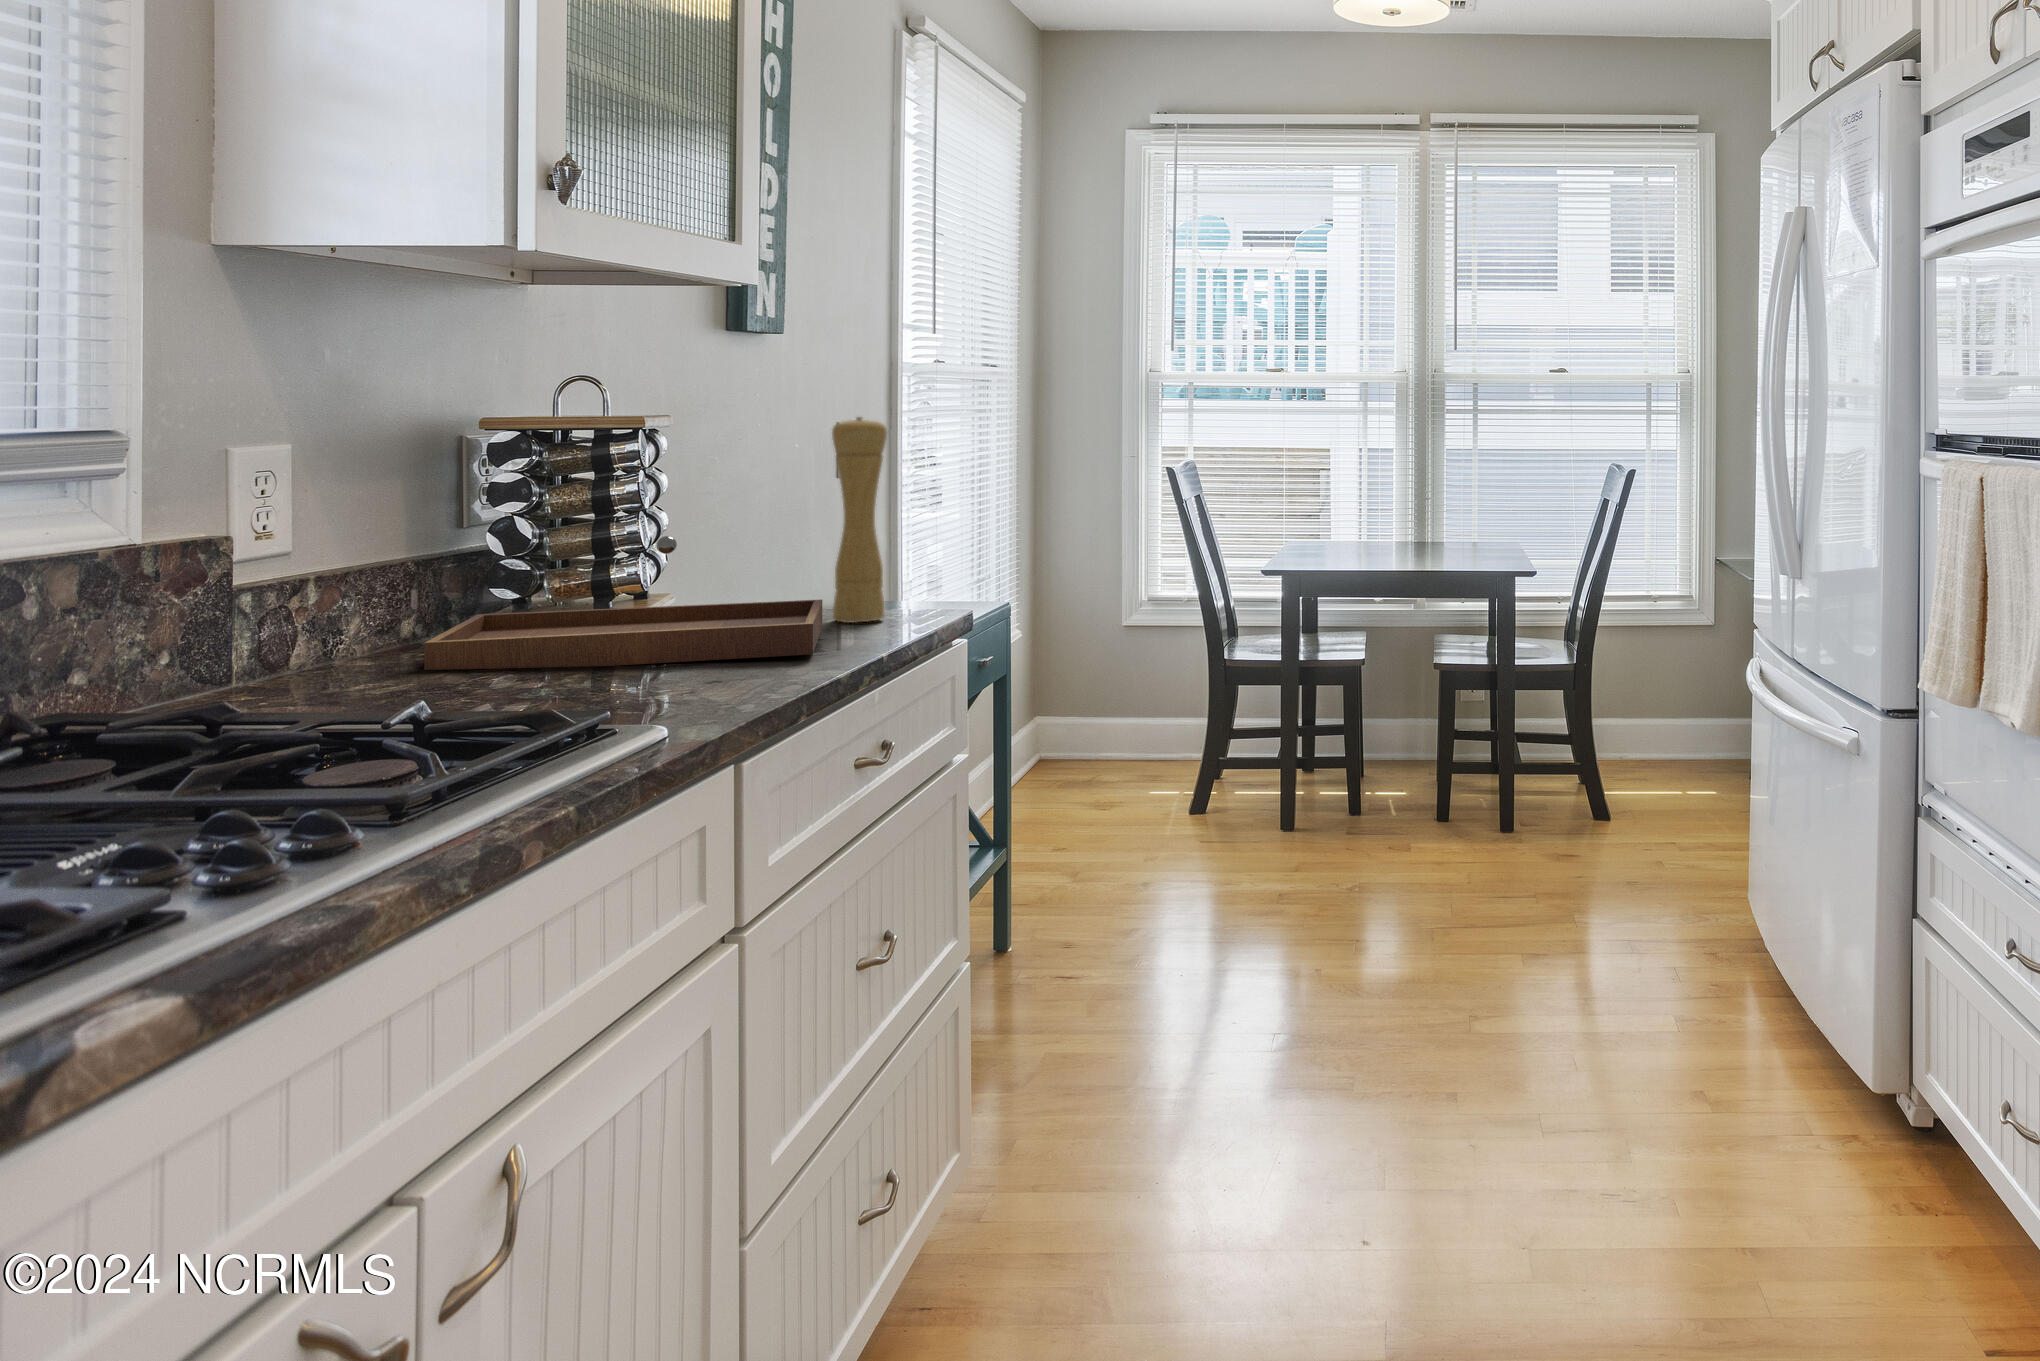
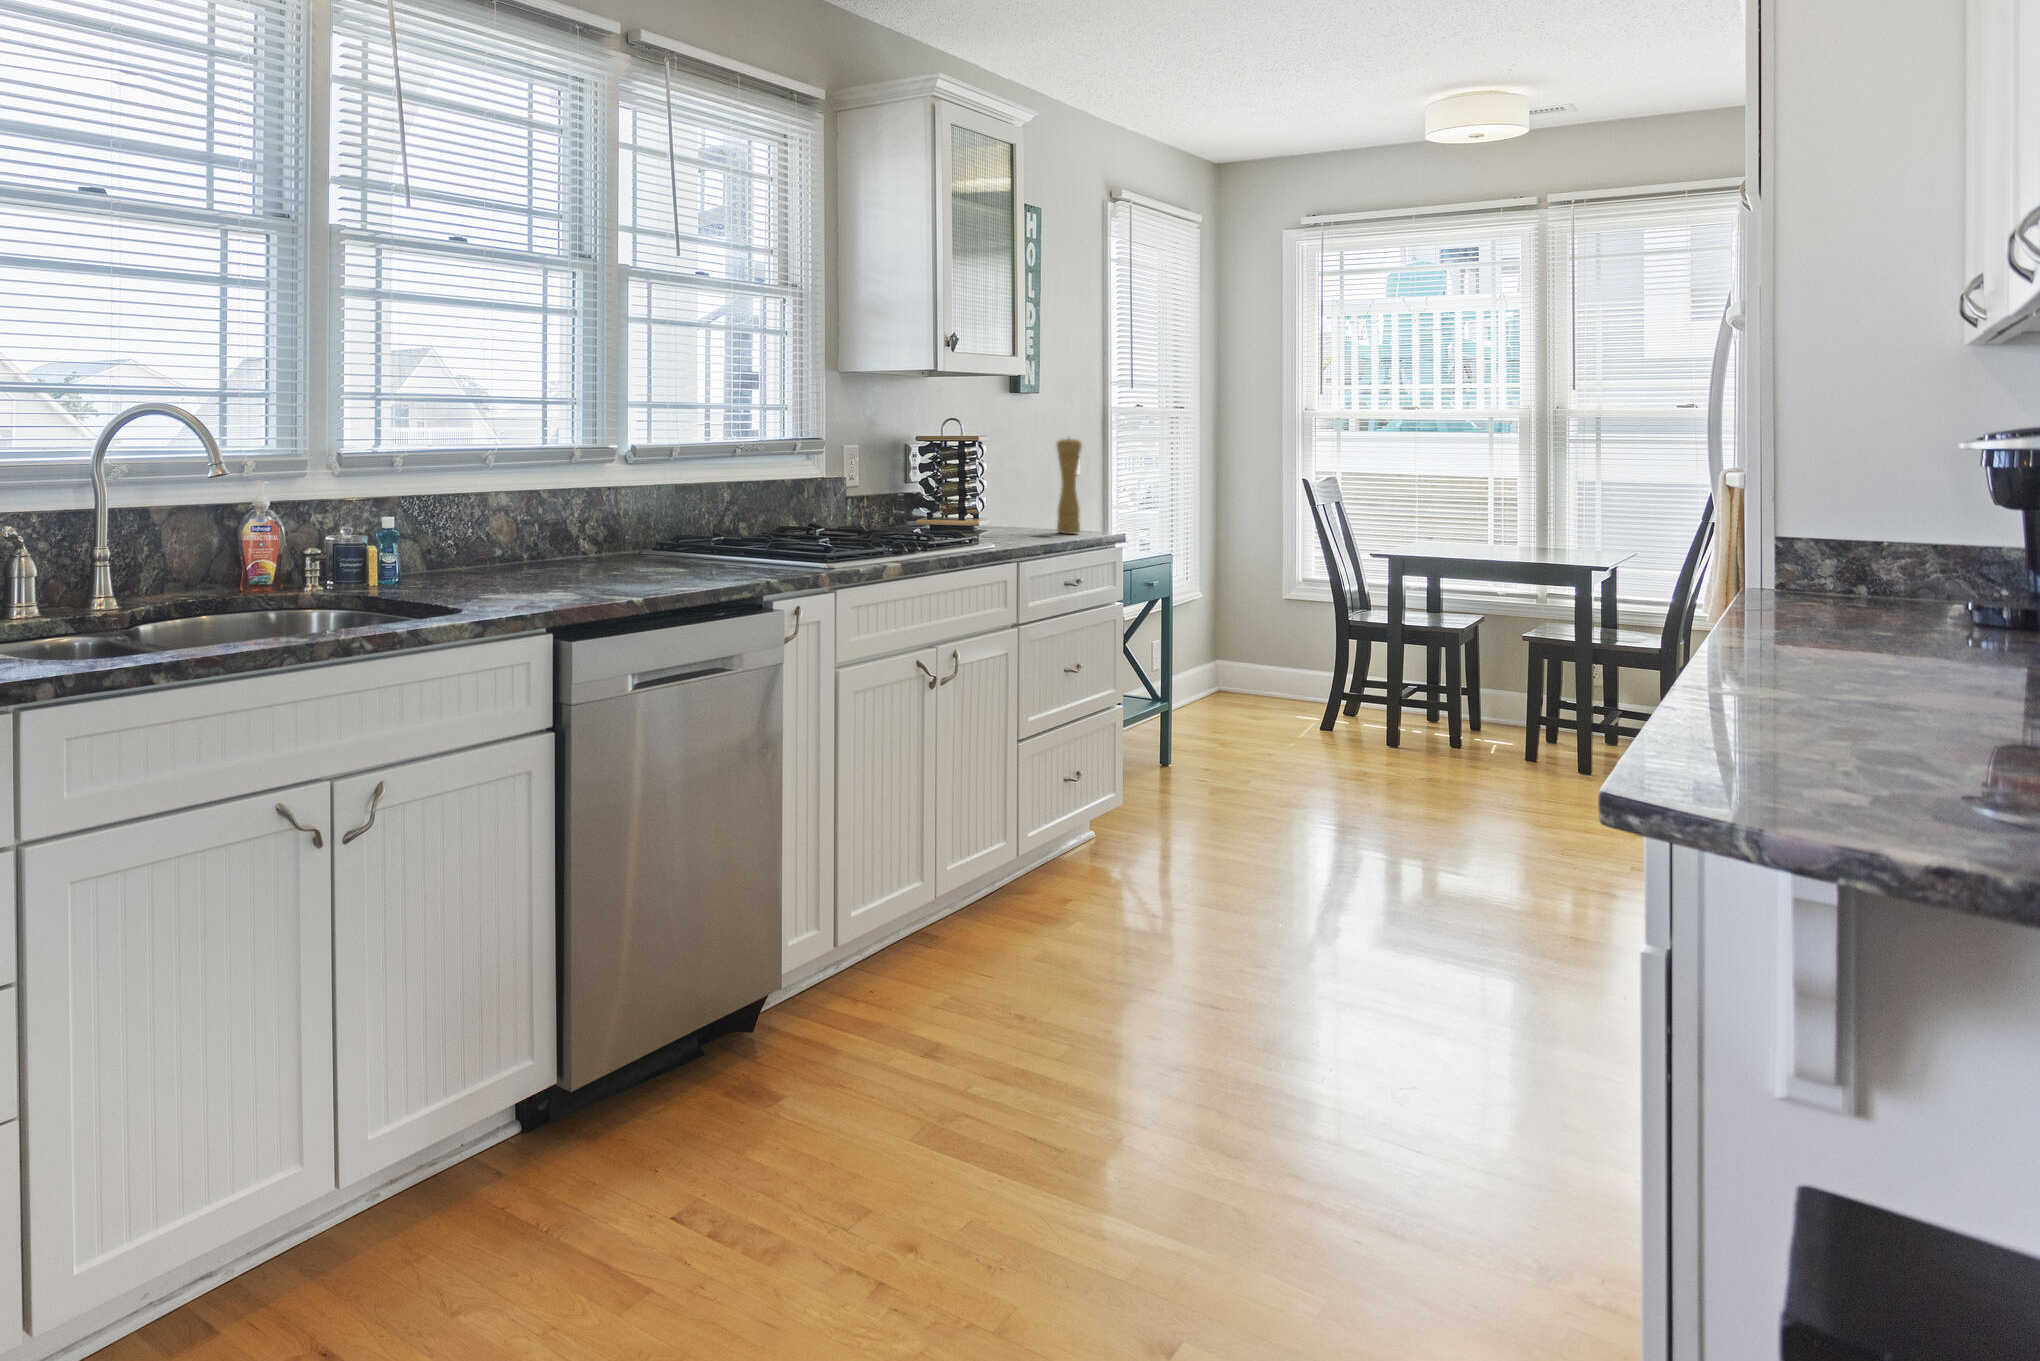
tray: present [424,536,822,670] -> none [907,486,1051,537]

